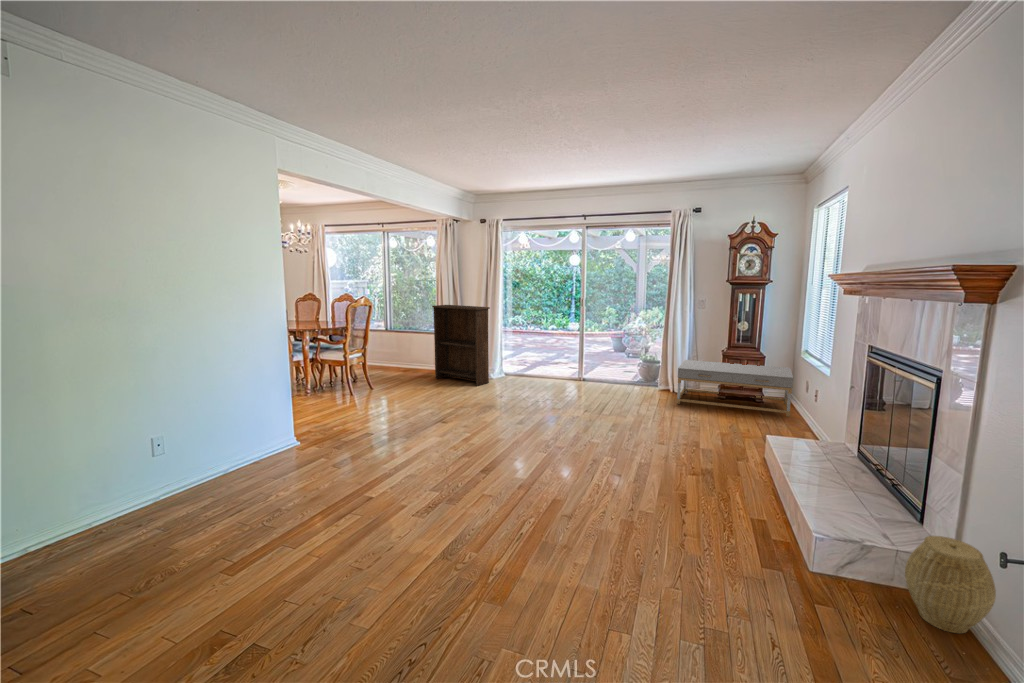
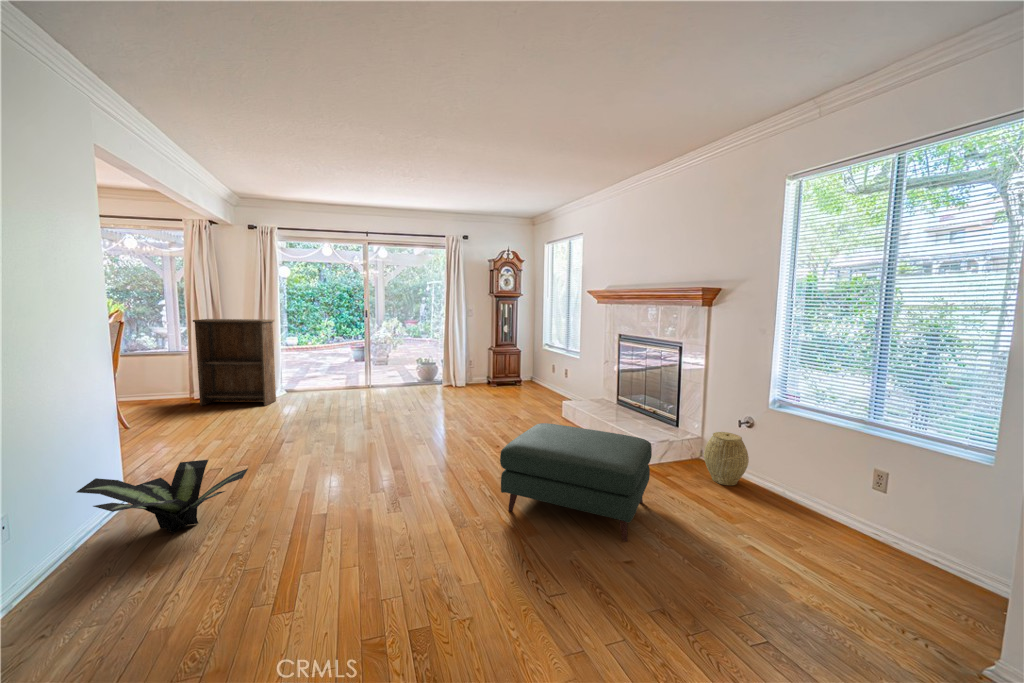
coffee table: present [677,360,793,417] -> none [465,357,548,394]
potted plant: none [288,424,386,477] -> present [77,460,248,534]
ottoman: none [562,456,763,629] -> present [500,423,652,541]

